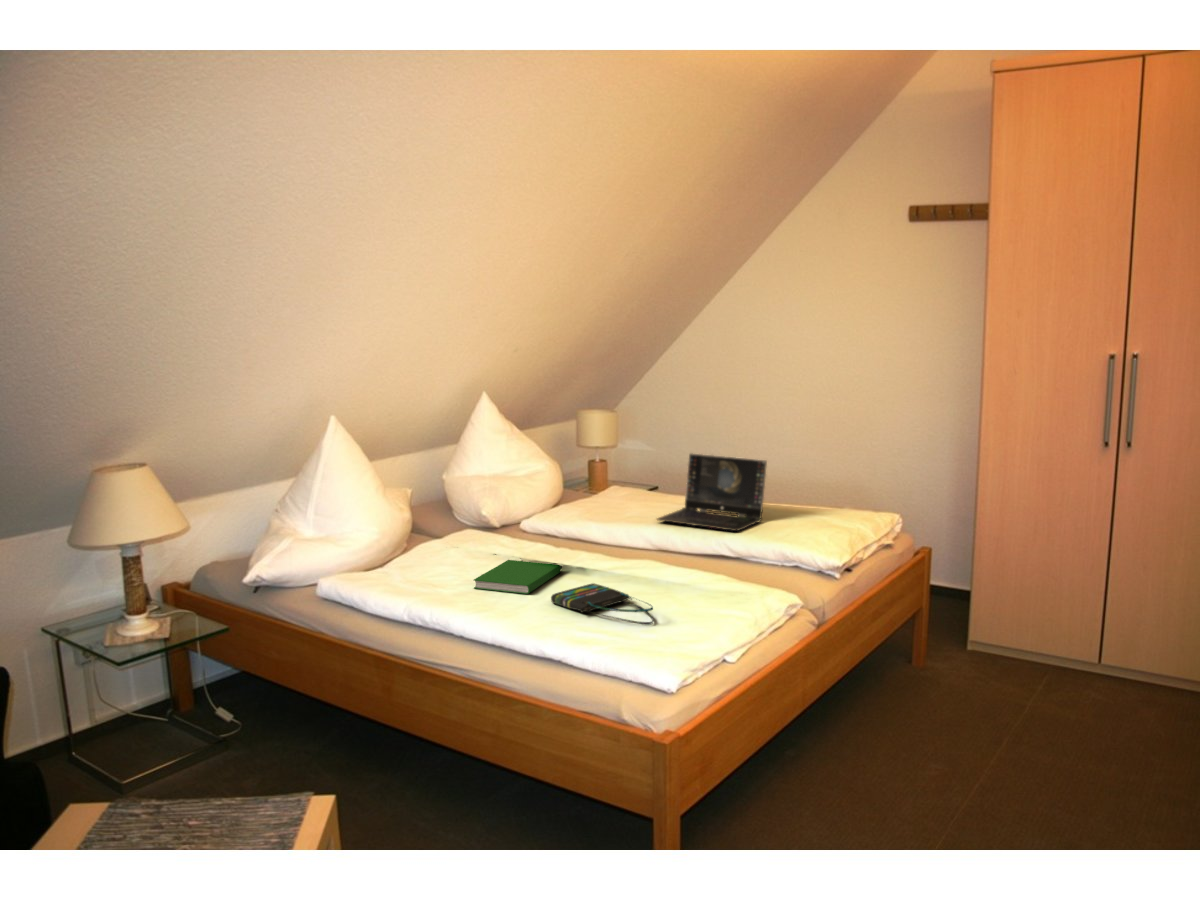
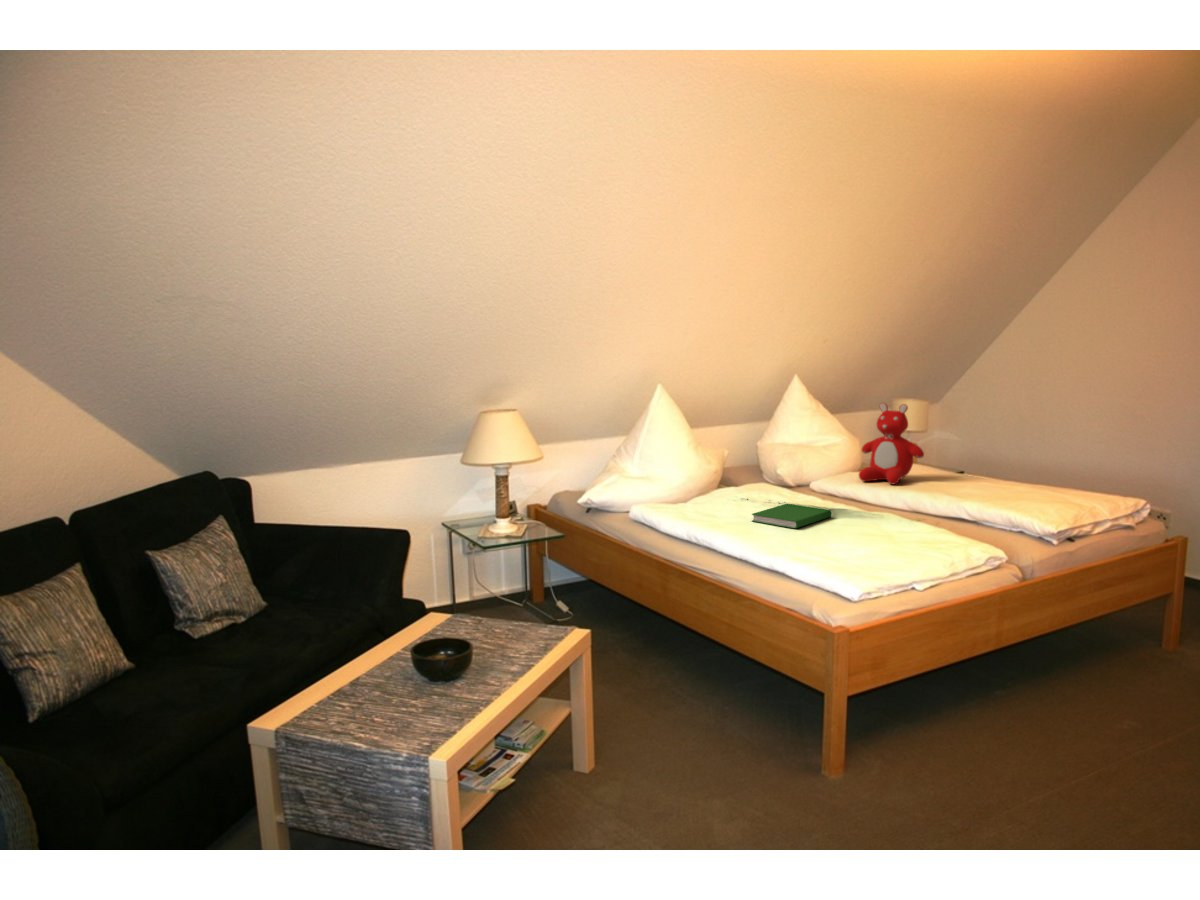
teddy bear: none [574,429,642,521] -> present [859,403,924,484]
laptop computer: present [657,453,767,531] -> none [933,428,1050,499]
tote bag: present [551,583,653,625] -> none [813,525,900,559]

